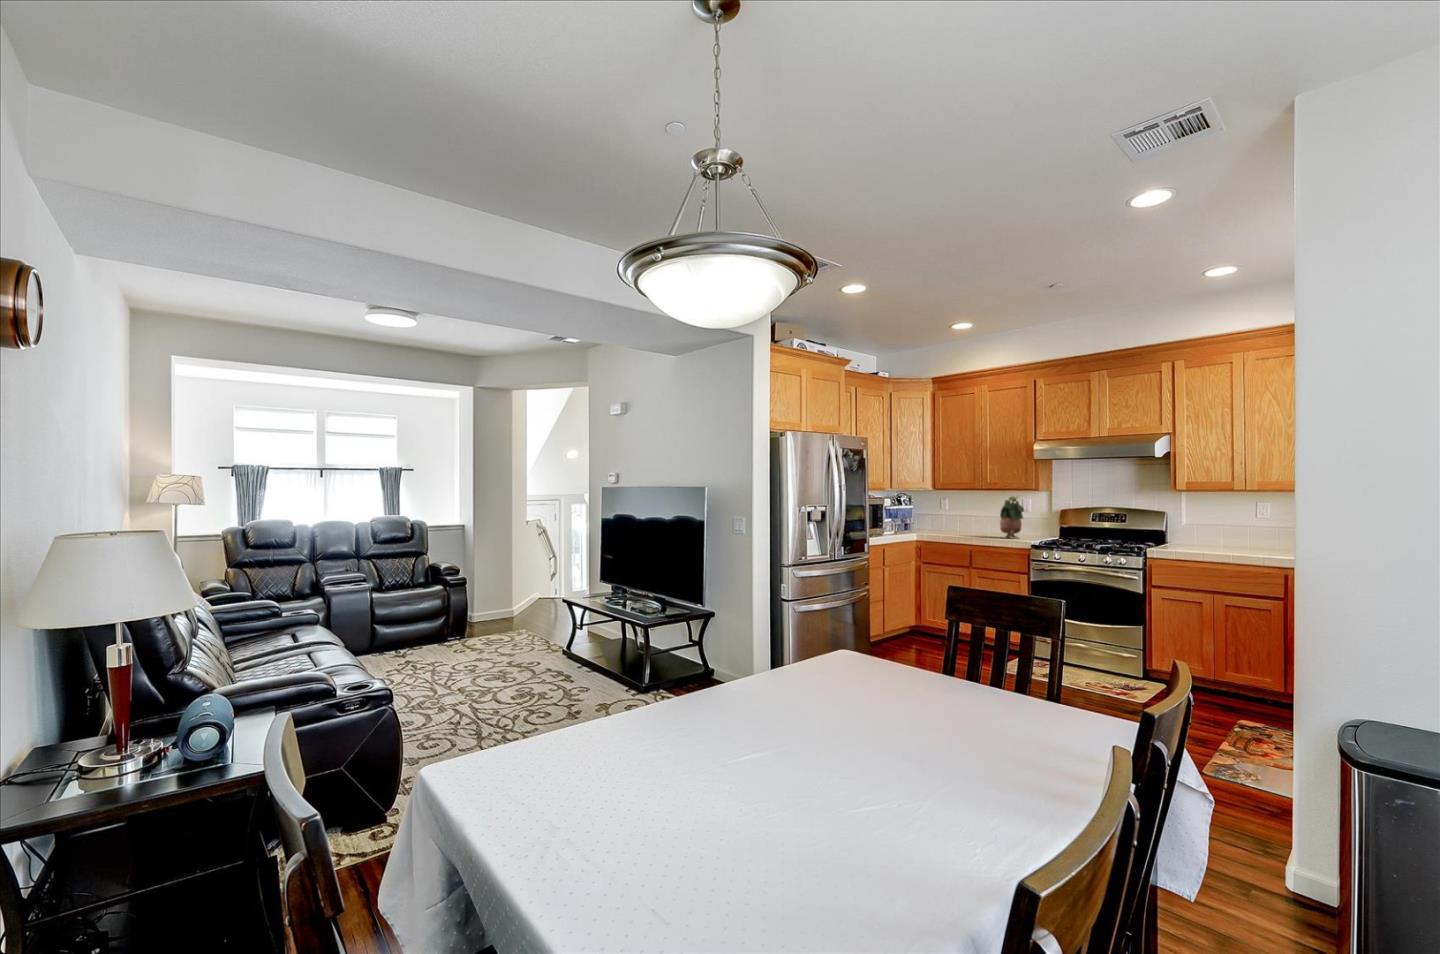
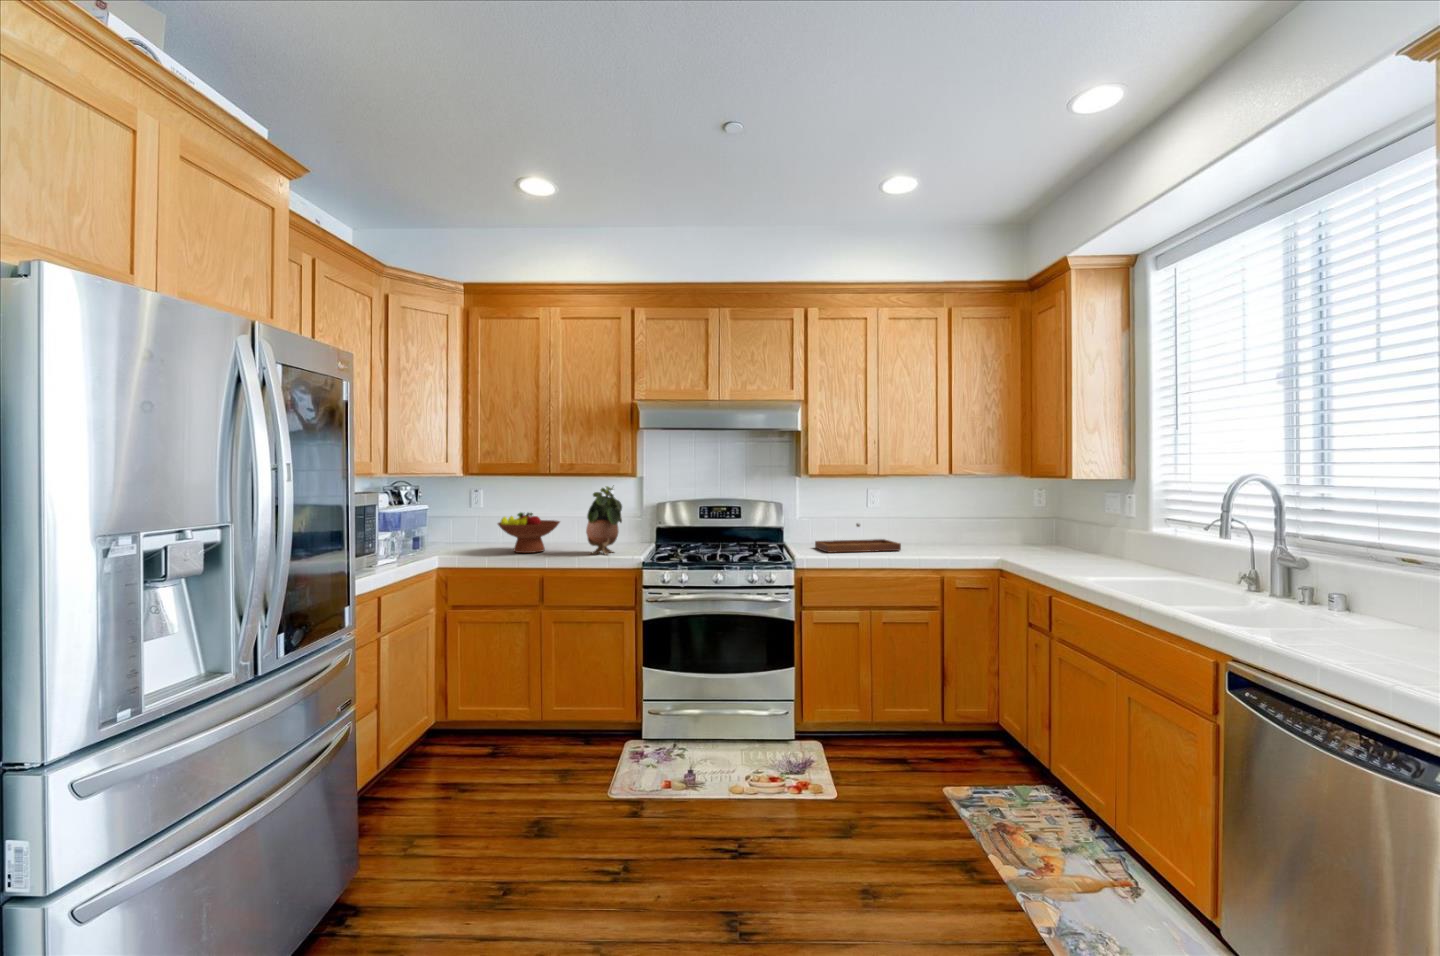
fruit bowl: none [948,511,987,535] -> present [498,512,560,553]
tray: none [1182,528,1258,551] -> present [815,523,901,553]

